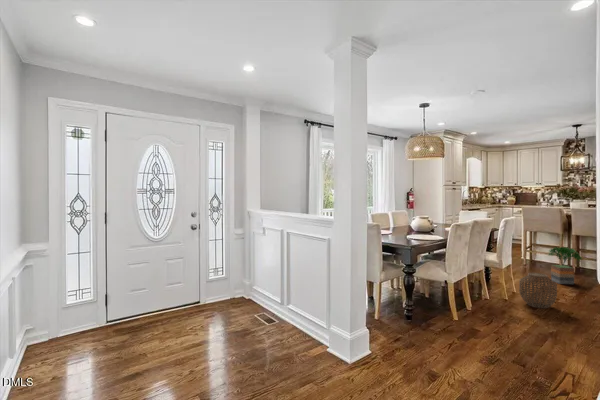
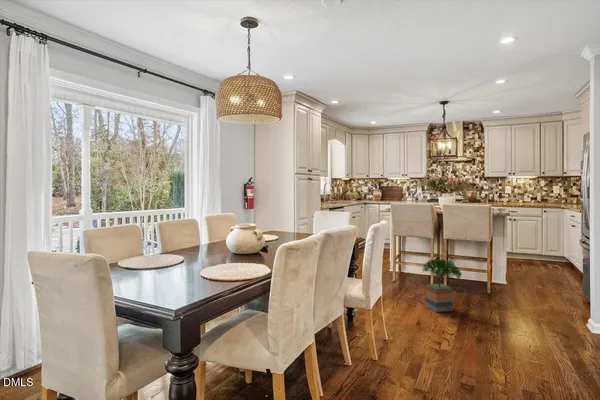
woven basket: present [519,273,557,308] -> none [390,312,443,375]

